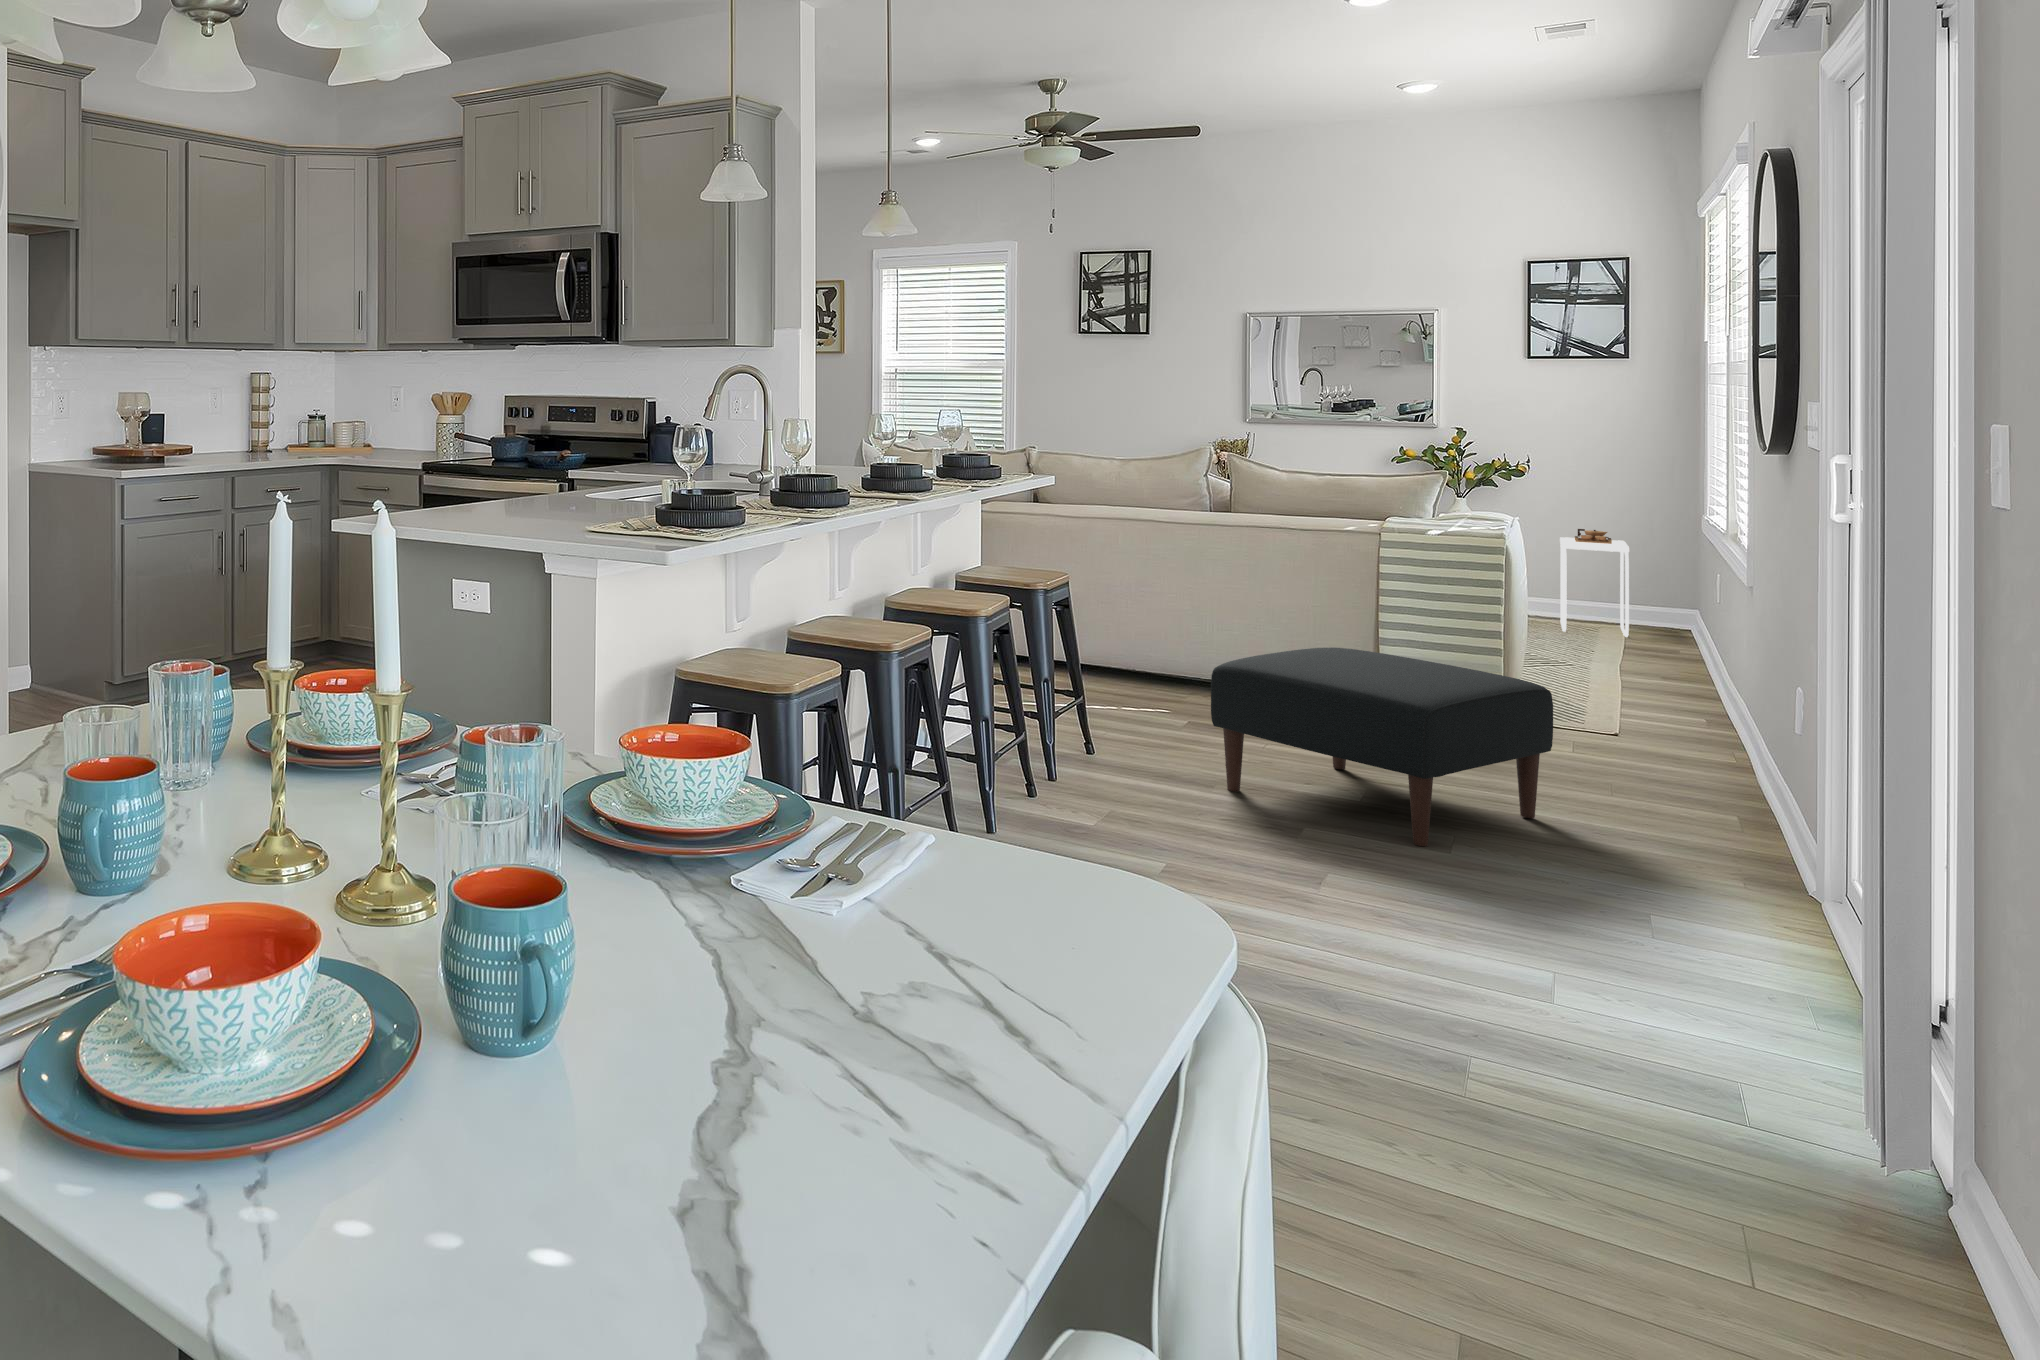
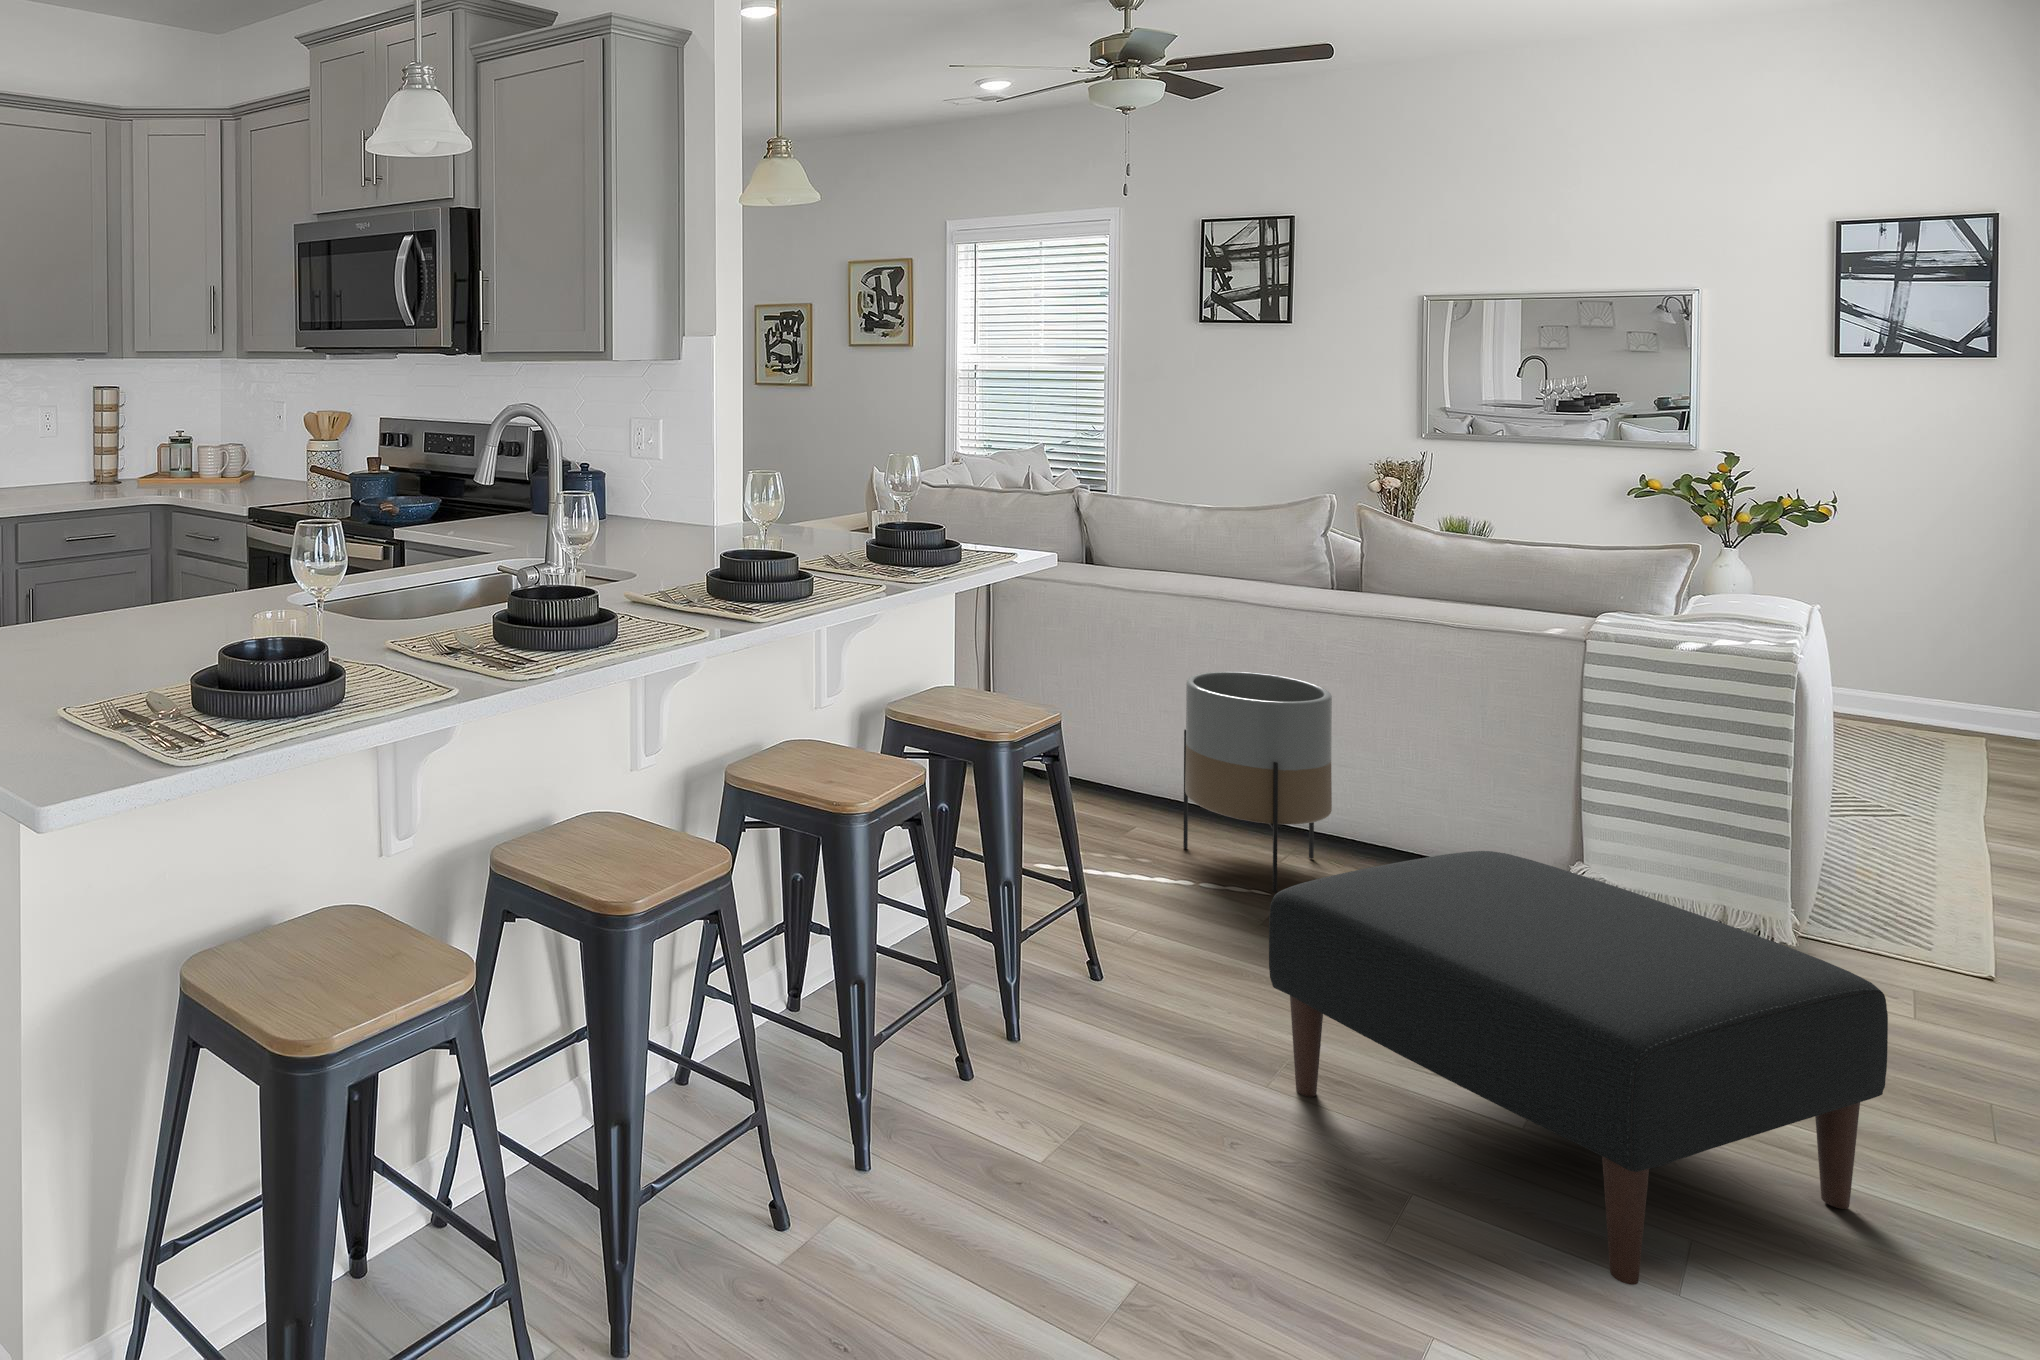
side table: present [1560,529,1629,637] -> none [1878,597,1990,755]
planter: none [1118,568,1219,711] -> present [1183,672,1332,892]

